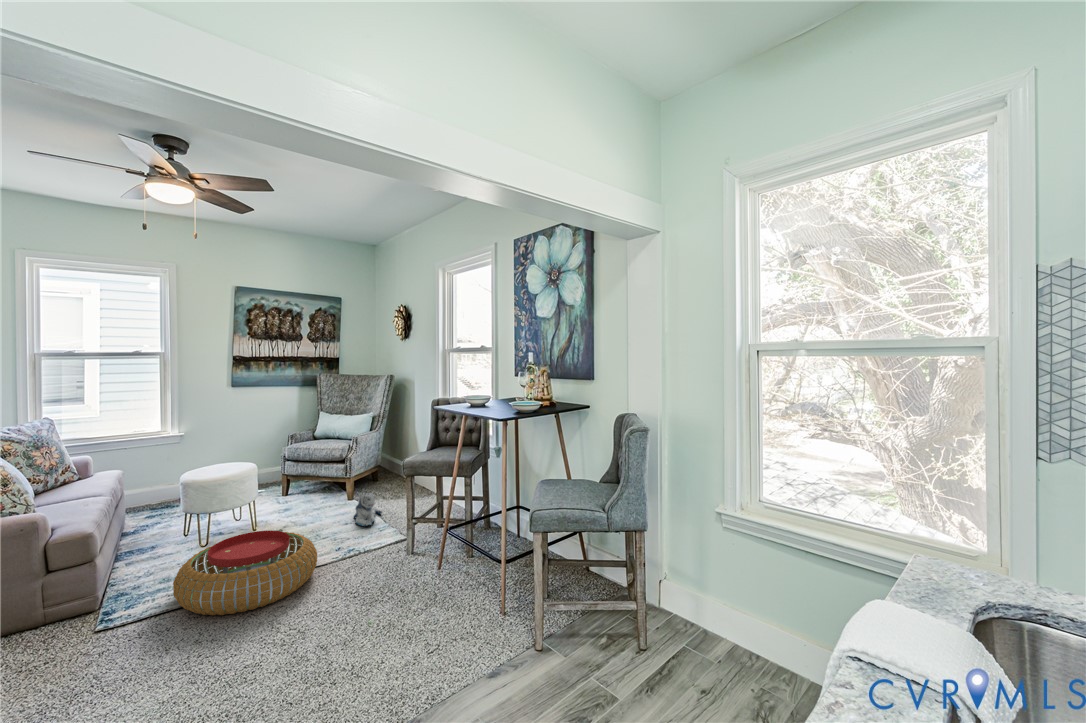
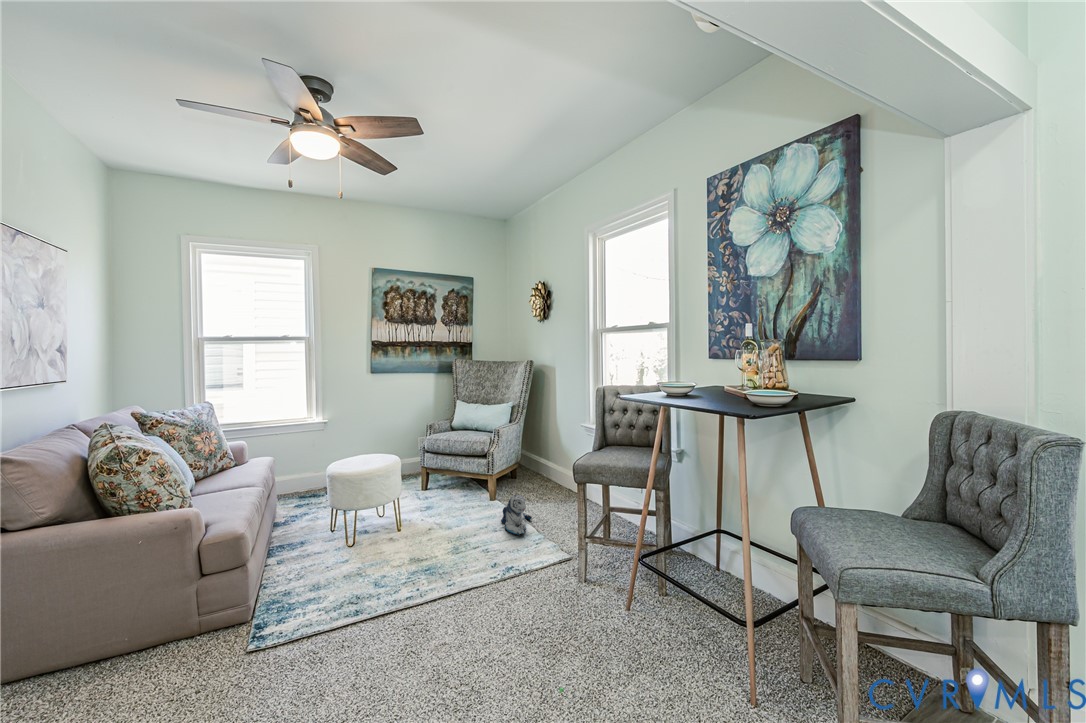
pouf: present [173,530,317,615] -> none [325,539,478,649]

